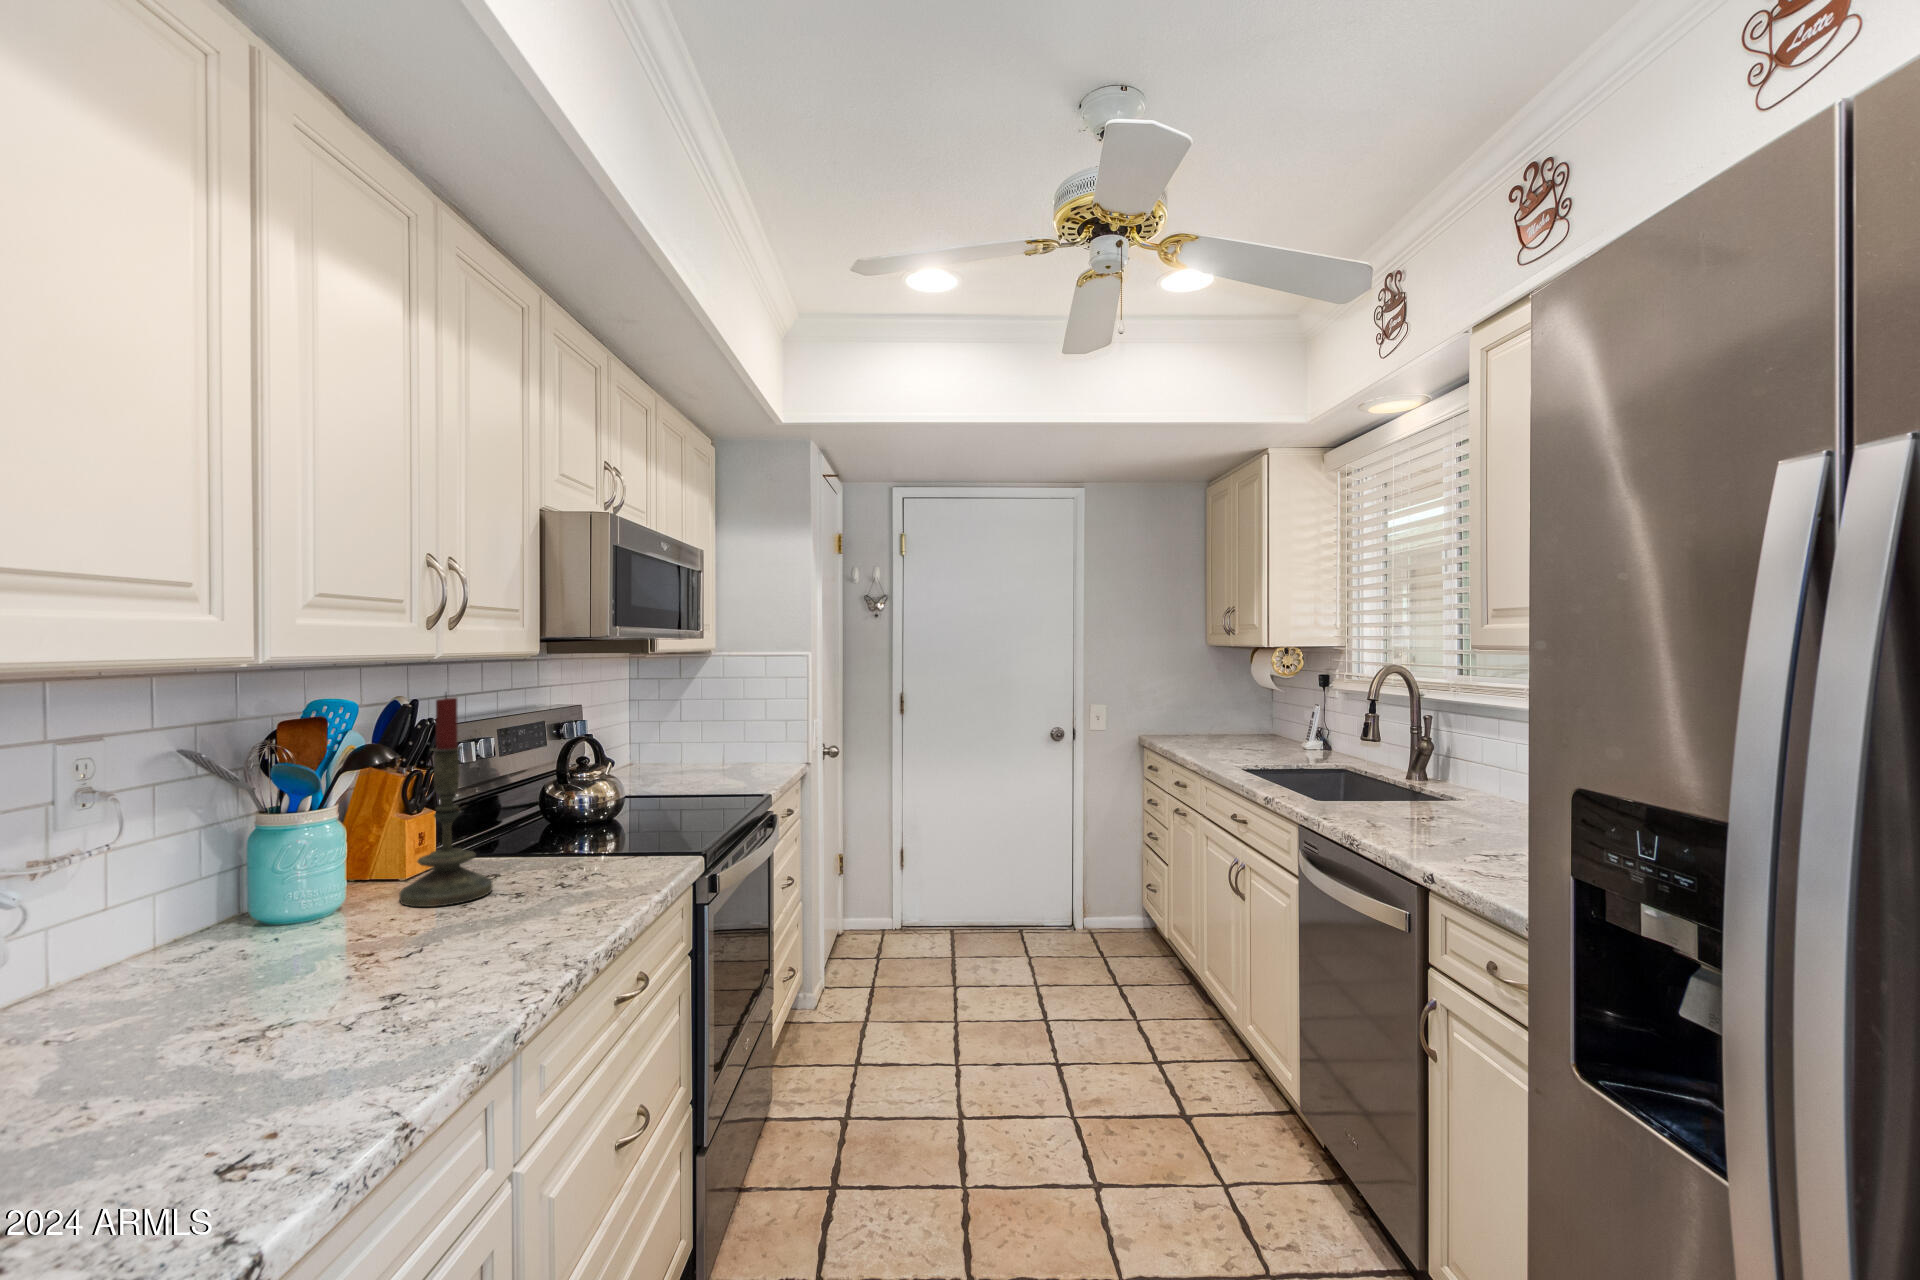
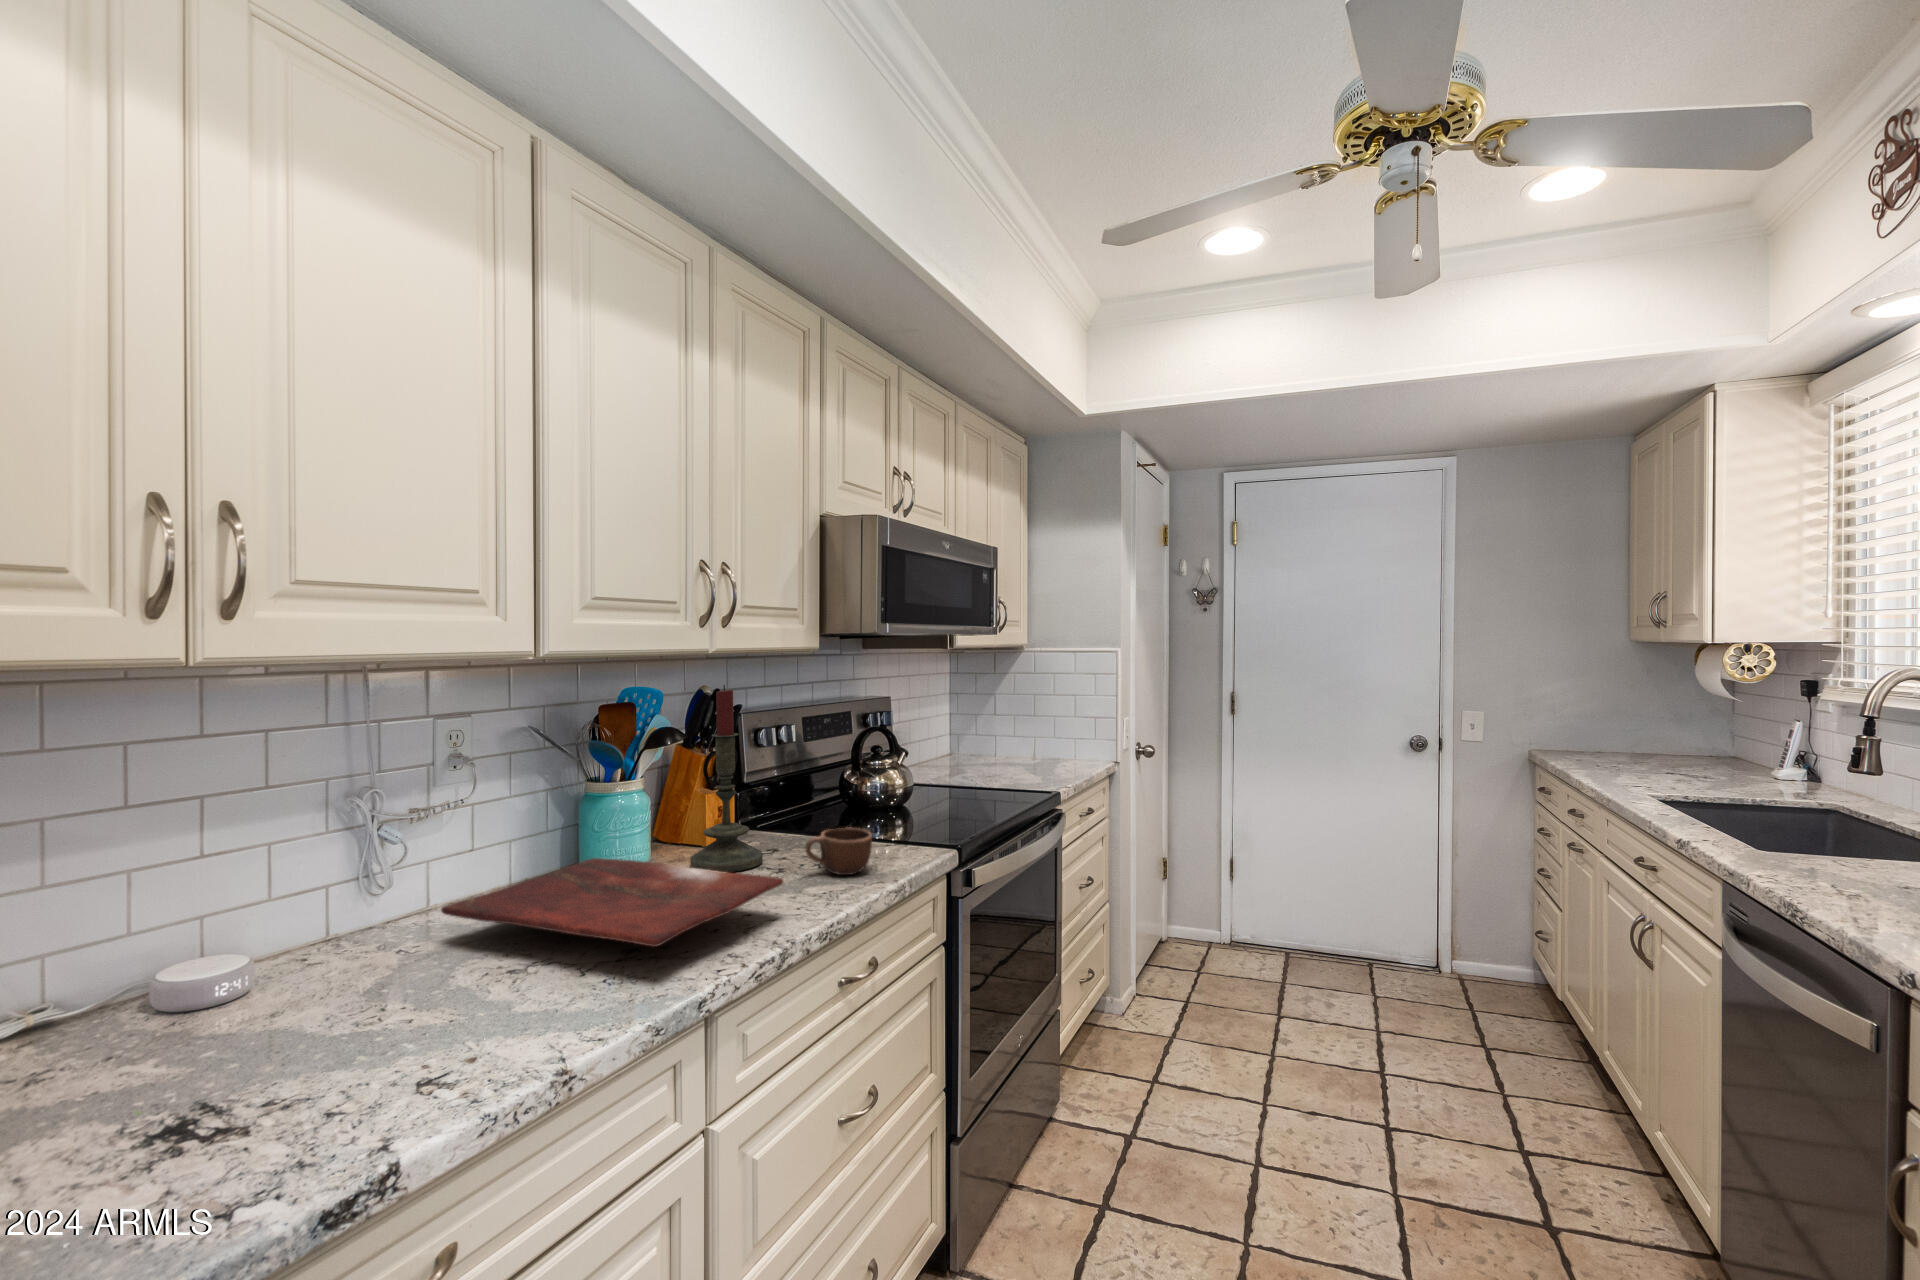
mug: none [556,841,630,892] -> present [806,827,872,875]
cutting board: none [96,898,560,991] -> present [441,858,783,947]

